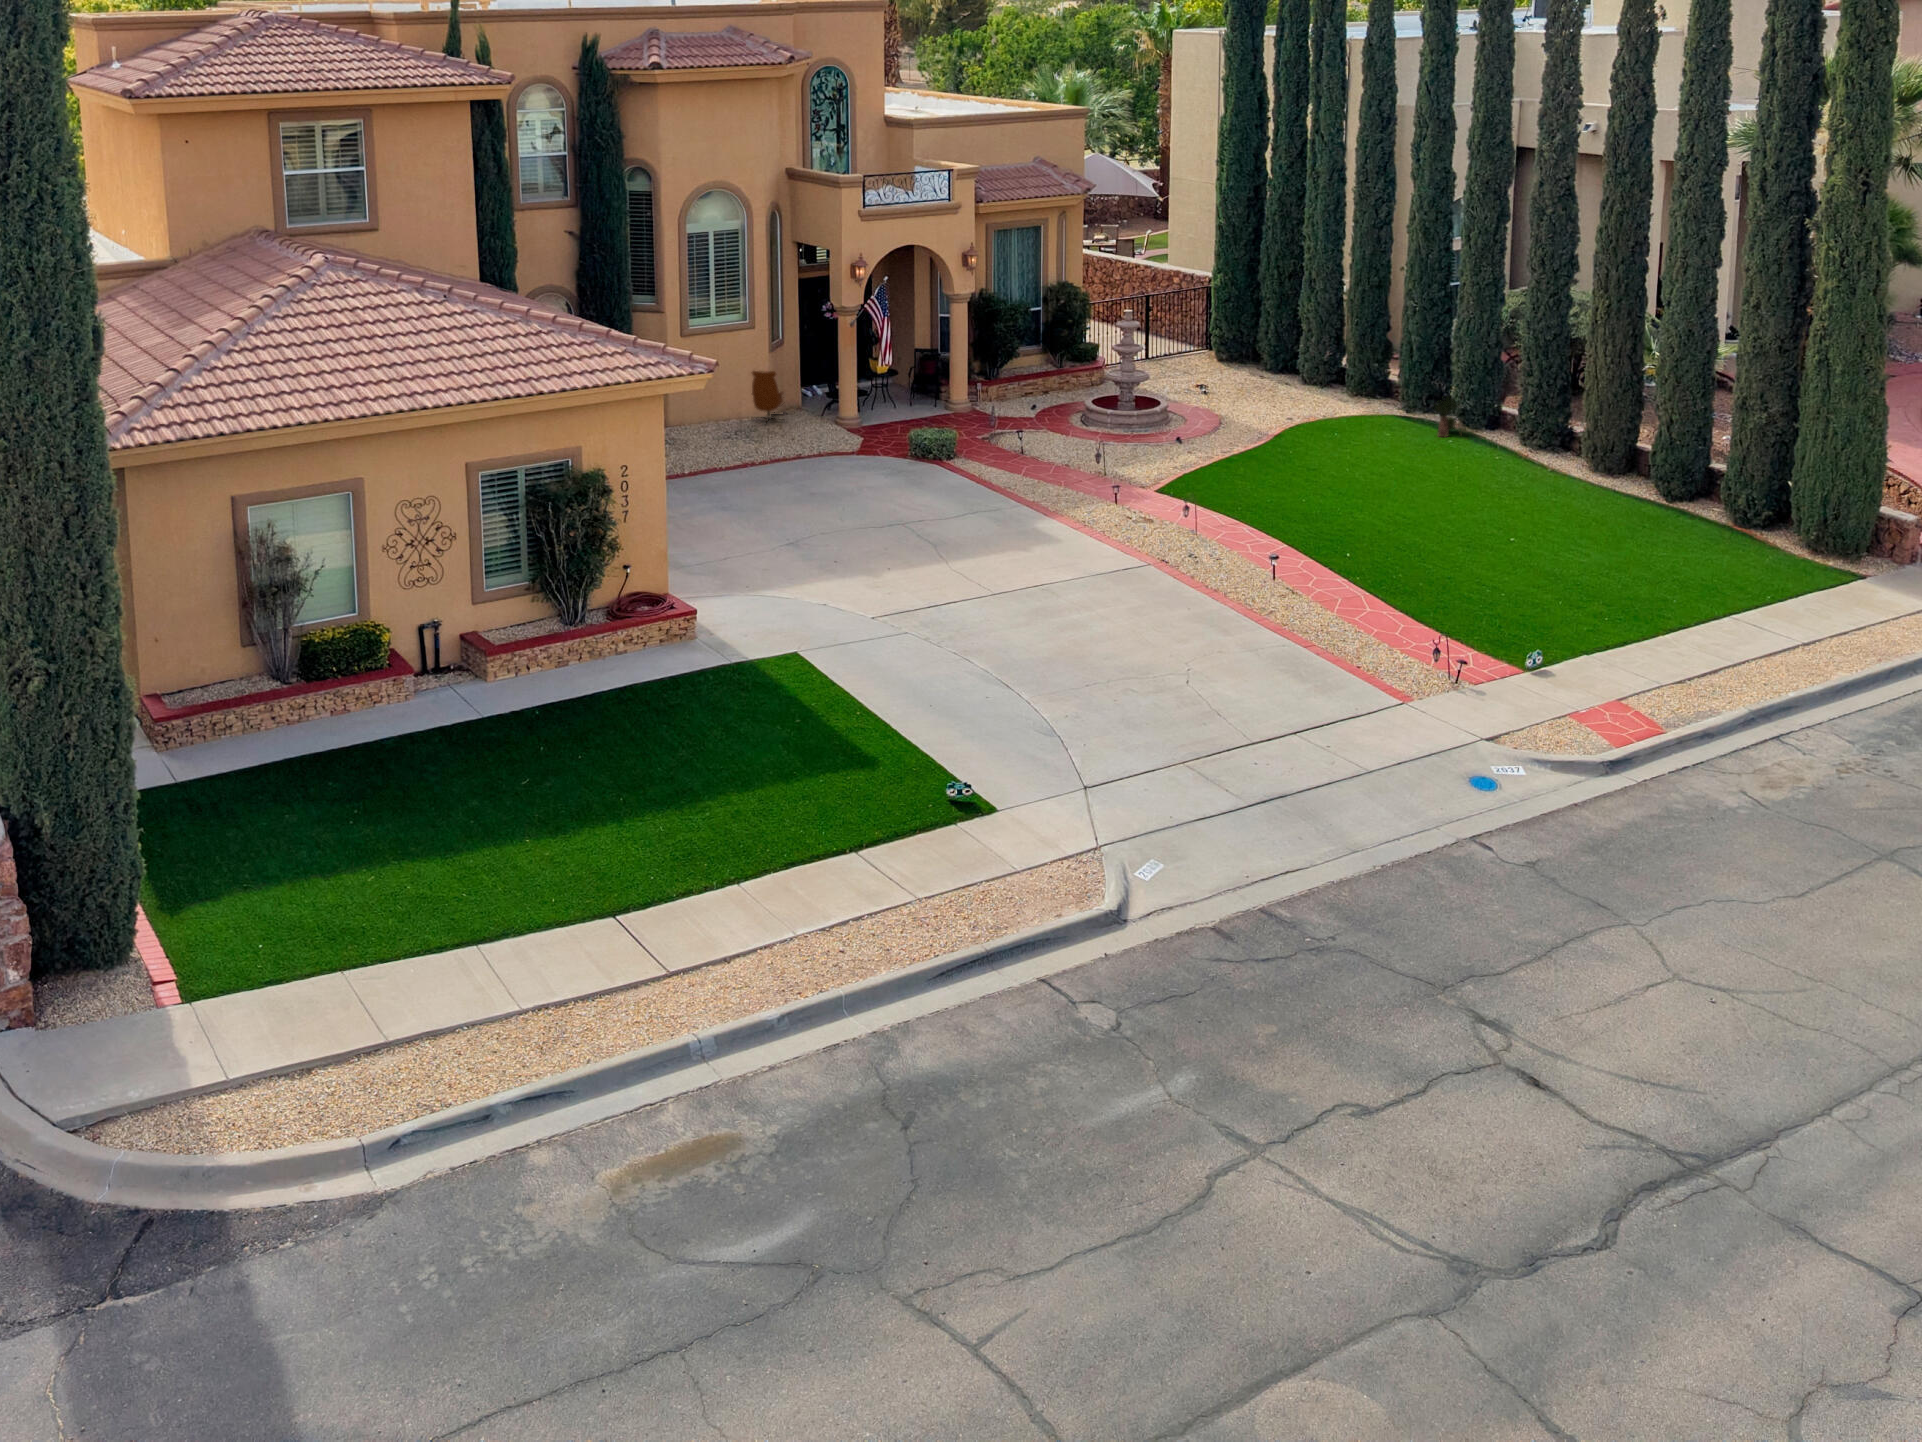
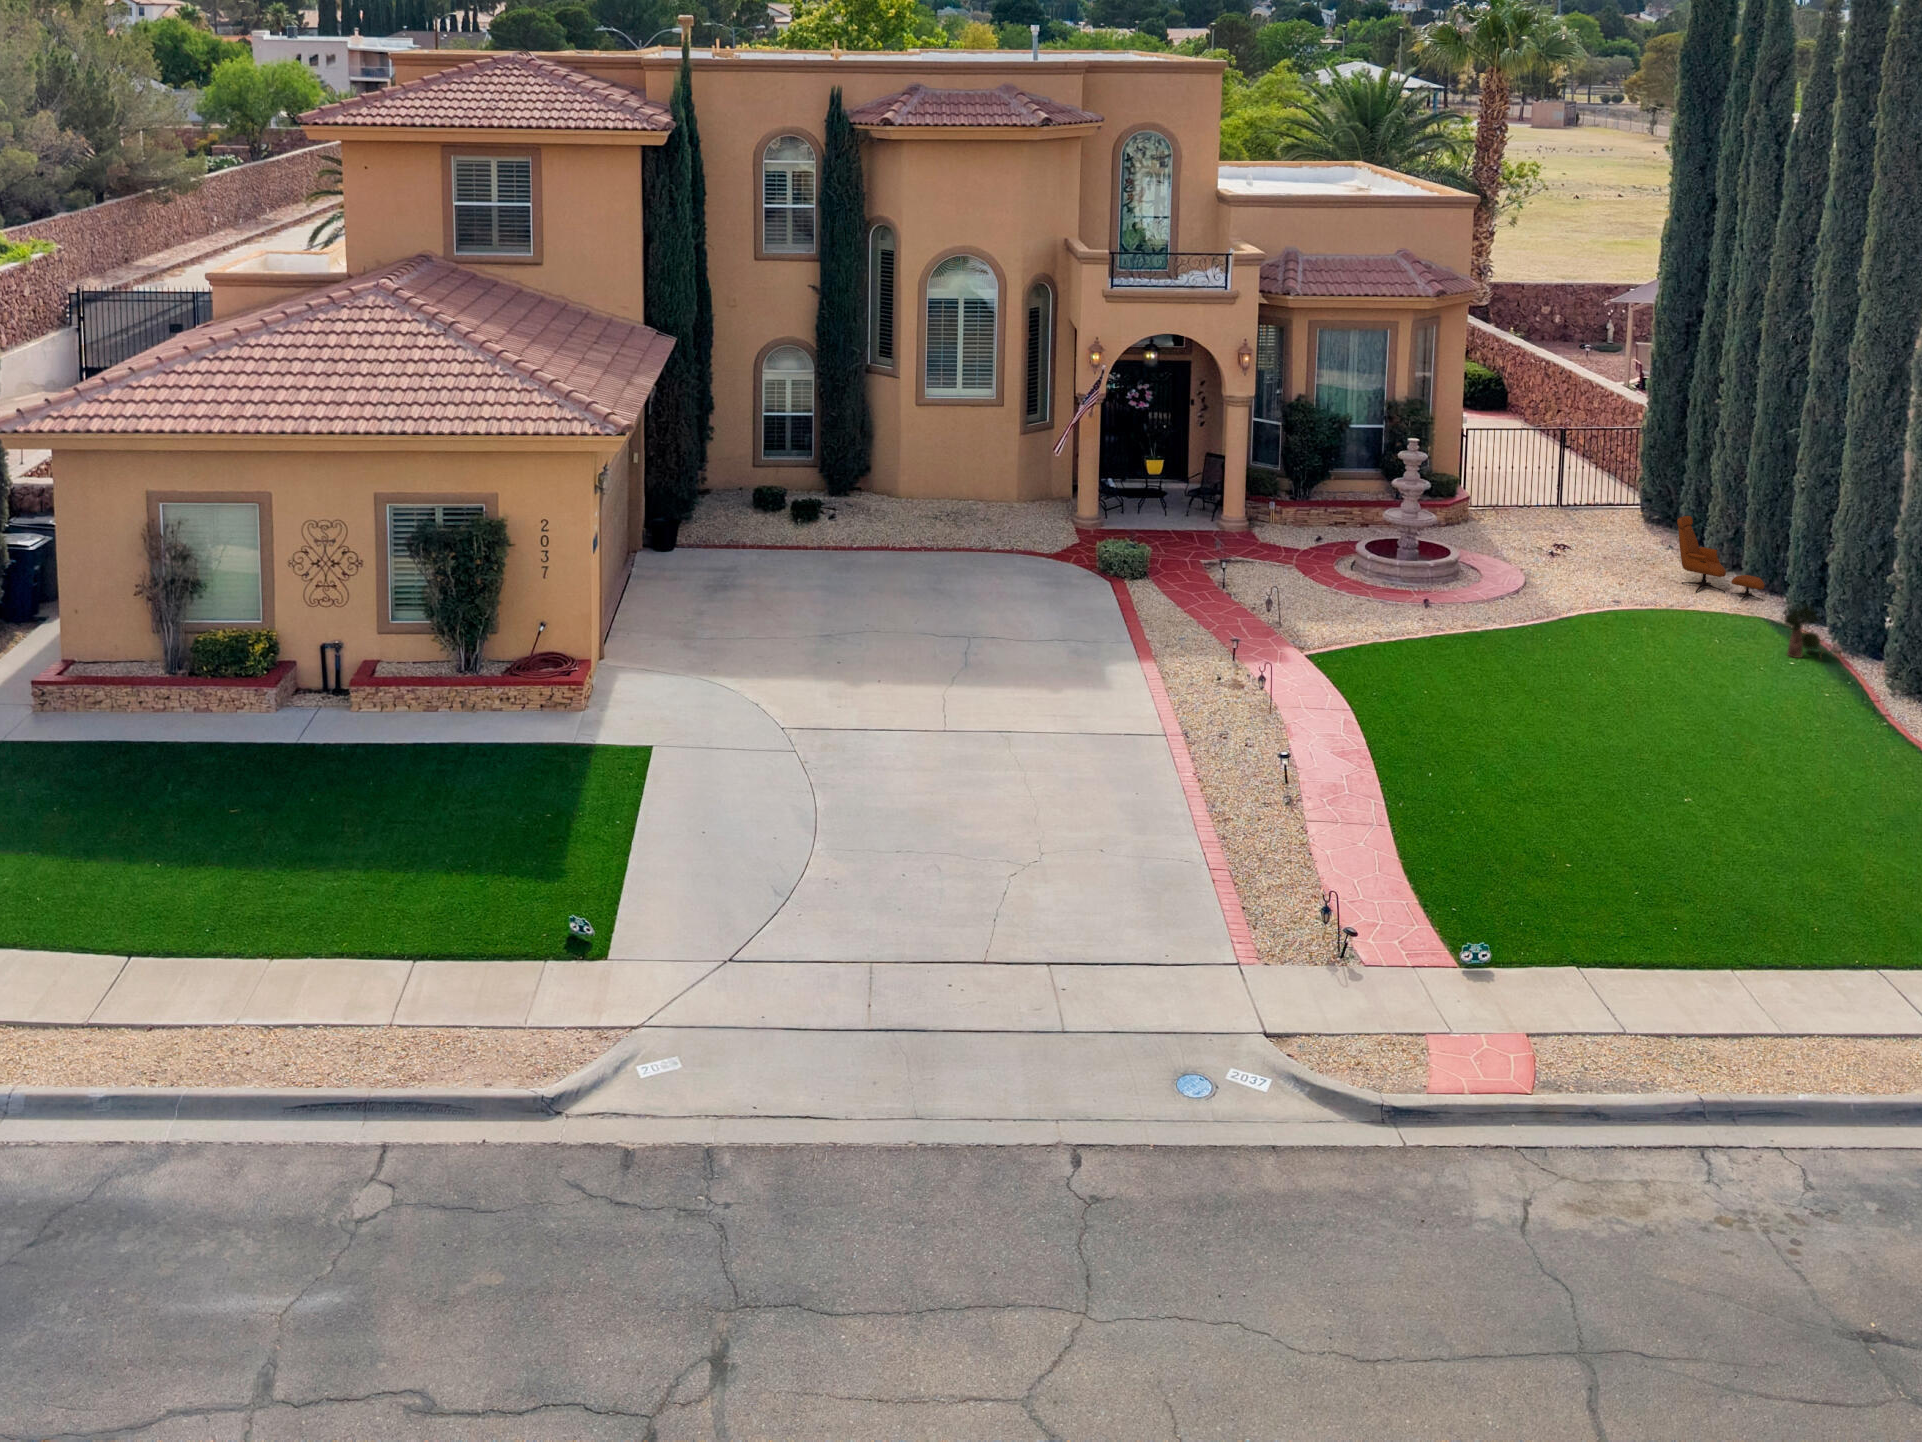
lounge chair: present [752,371,784,421] -> present [1677,516,1765,601]

